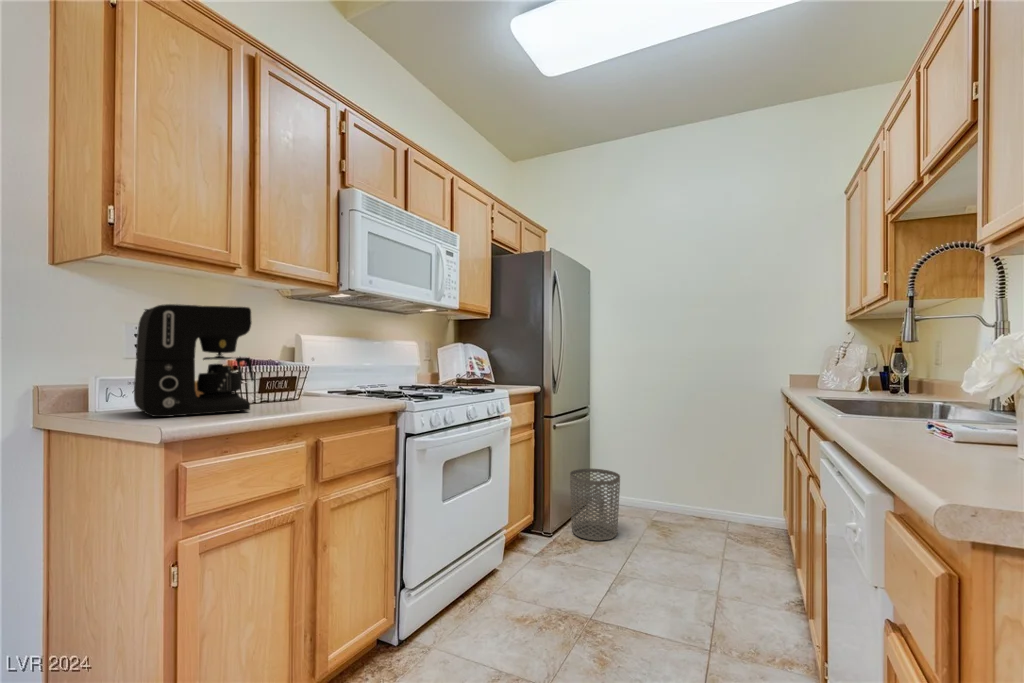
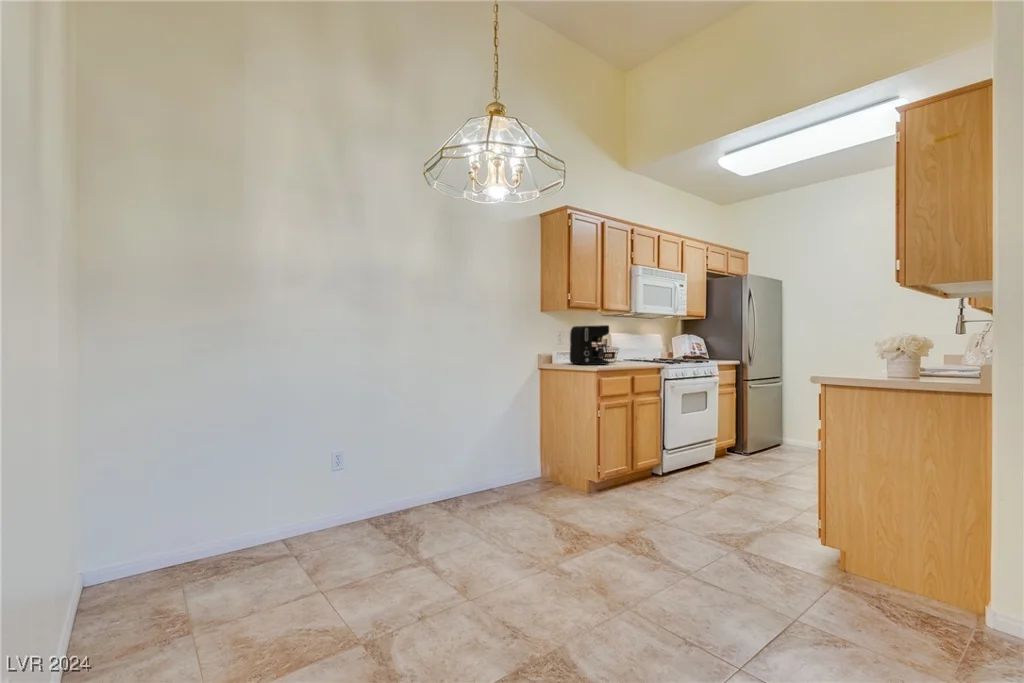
waste bin: present [570,469,620,541] -> none [761,416,797,458]

